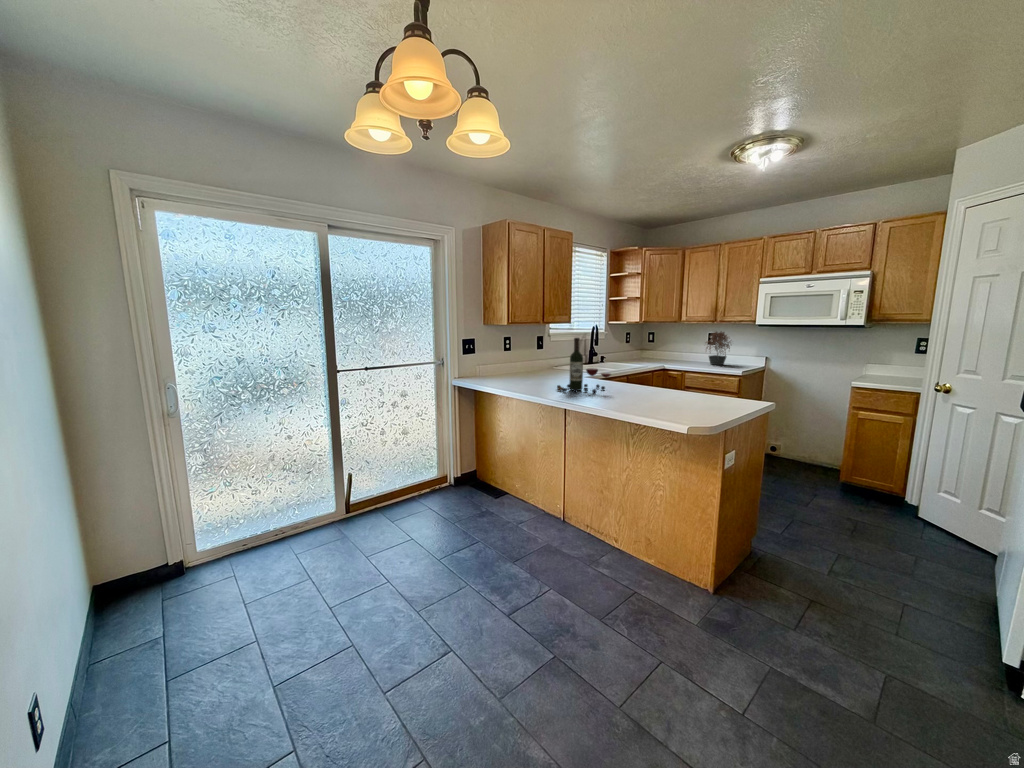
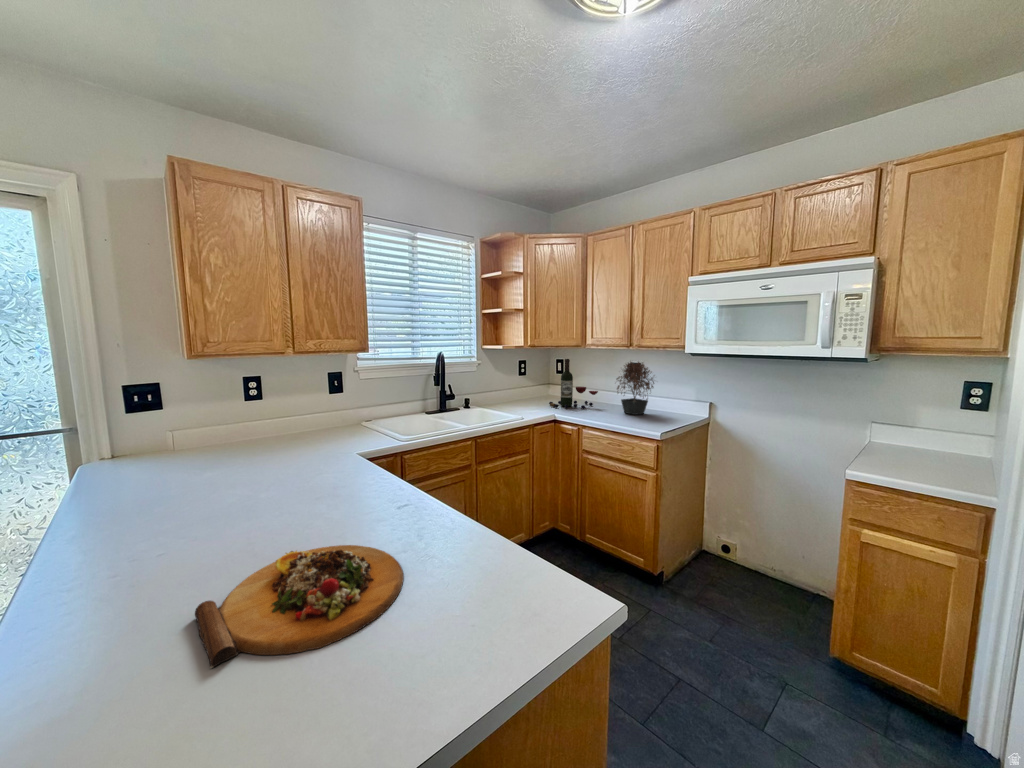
wine bottle: present [557,338,611,393] -> present [549,359,598,409]
cutting board: none [635,387,694,406] -> present [195,545,404,668]

